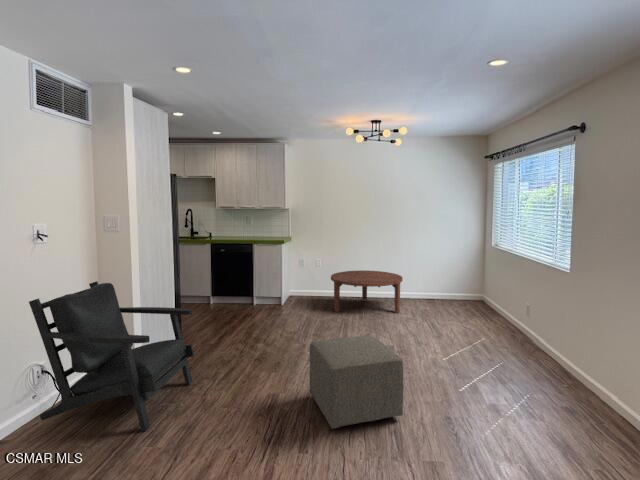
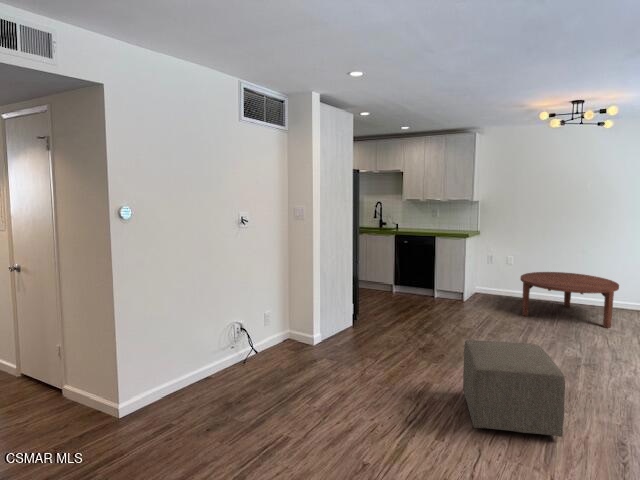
armchair: present [29,281,194,431] -> none [247,263,361,386]

